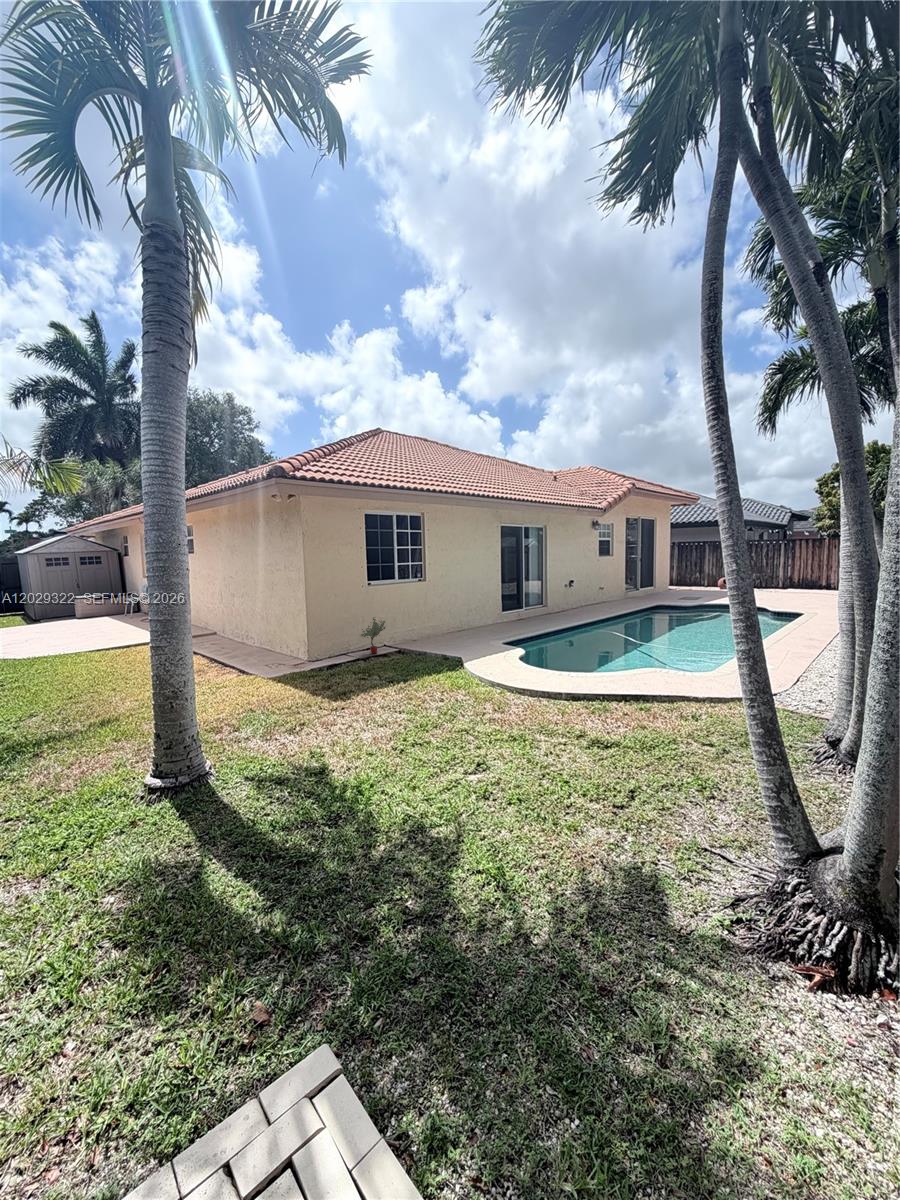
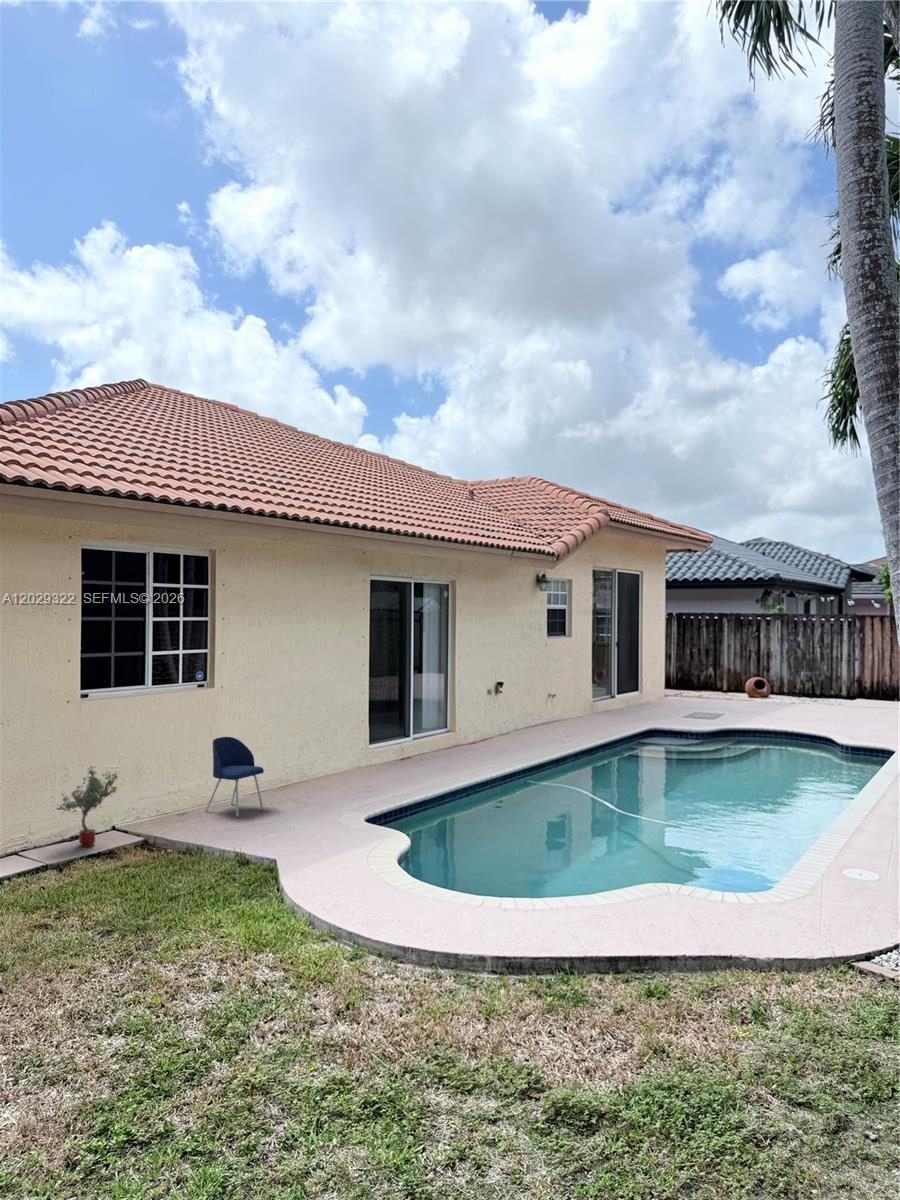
chair: none [425,605,453,643] -> present [205,737,264,817]

